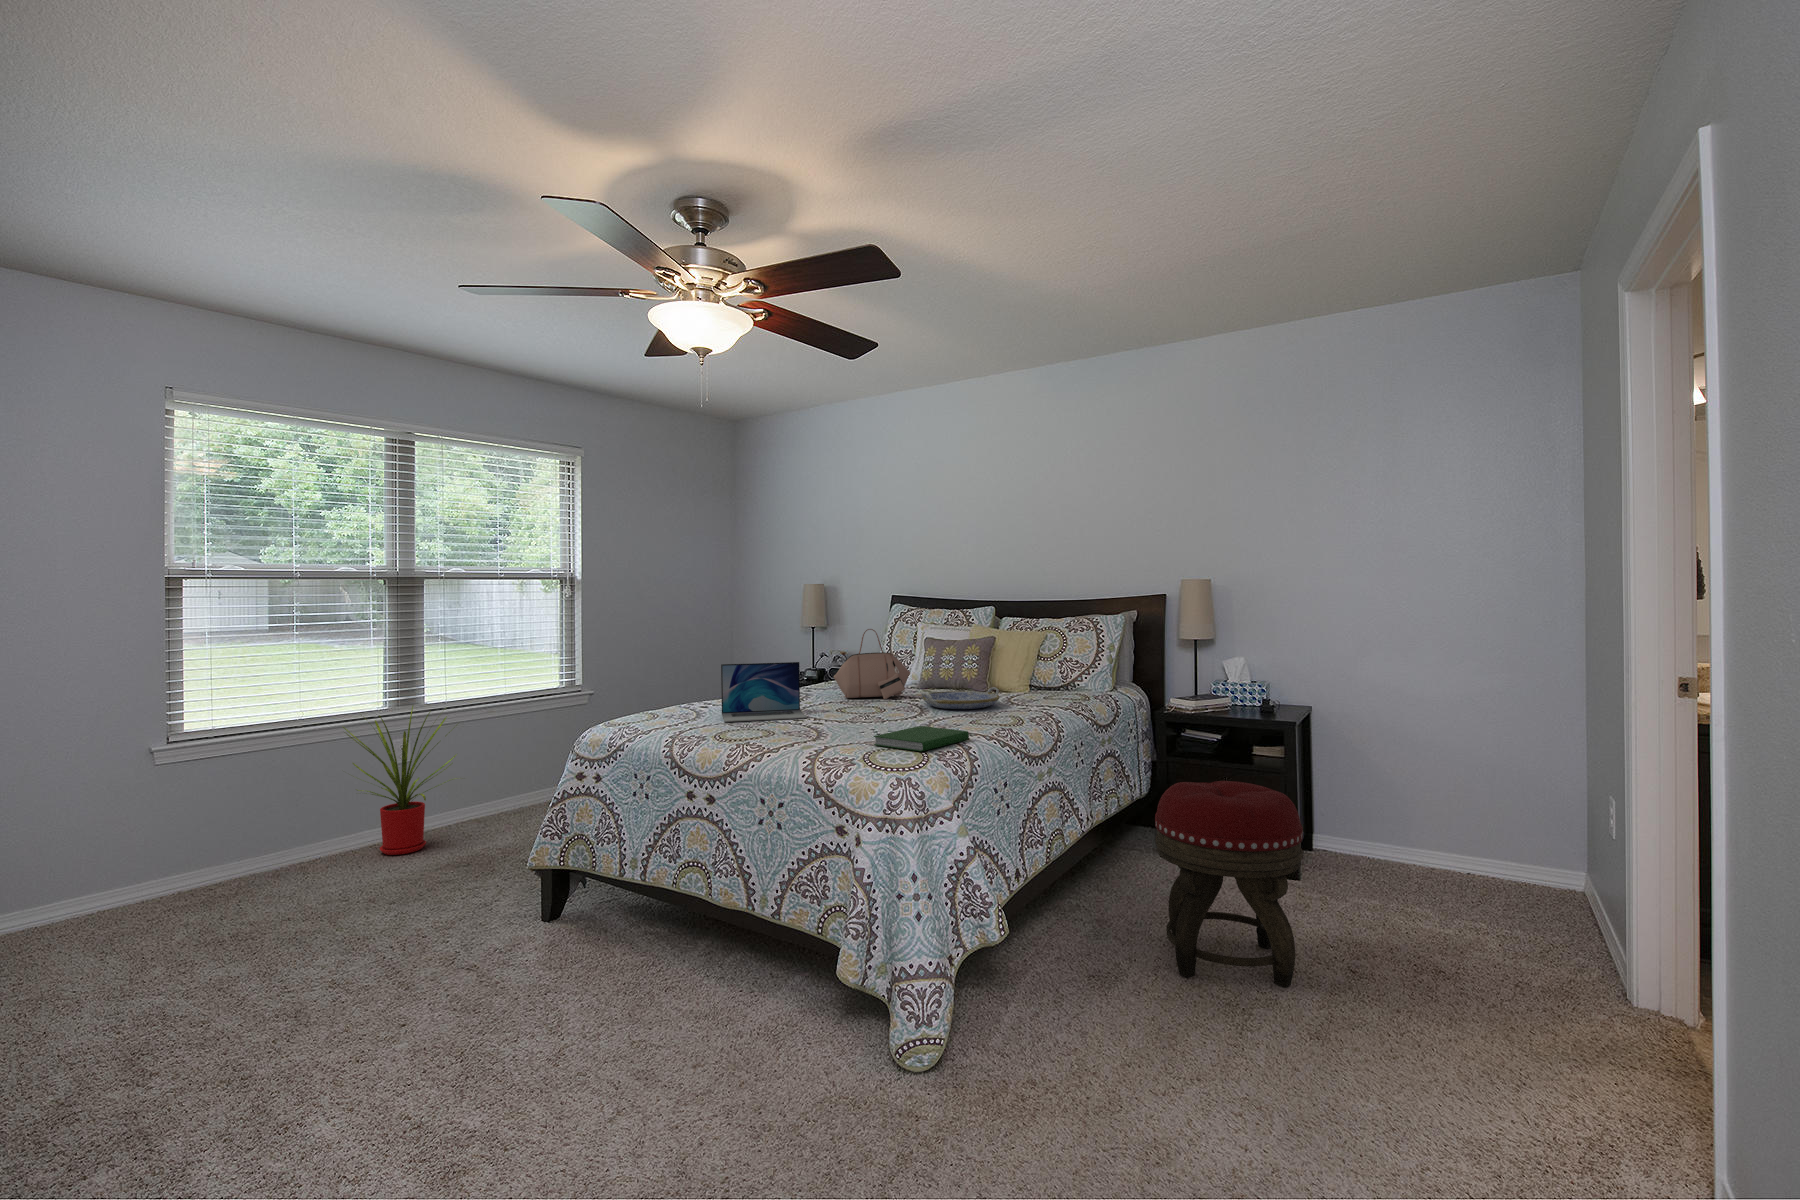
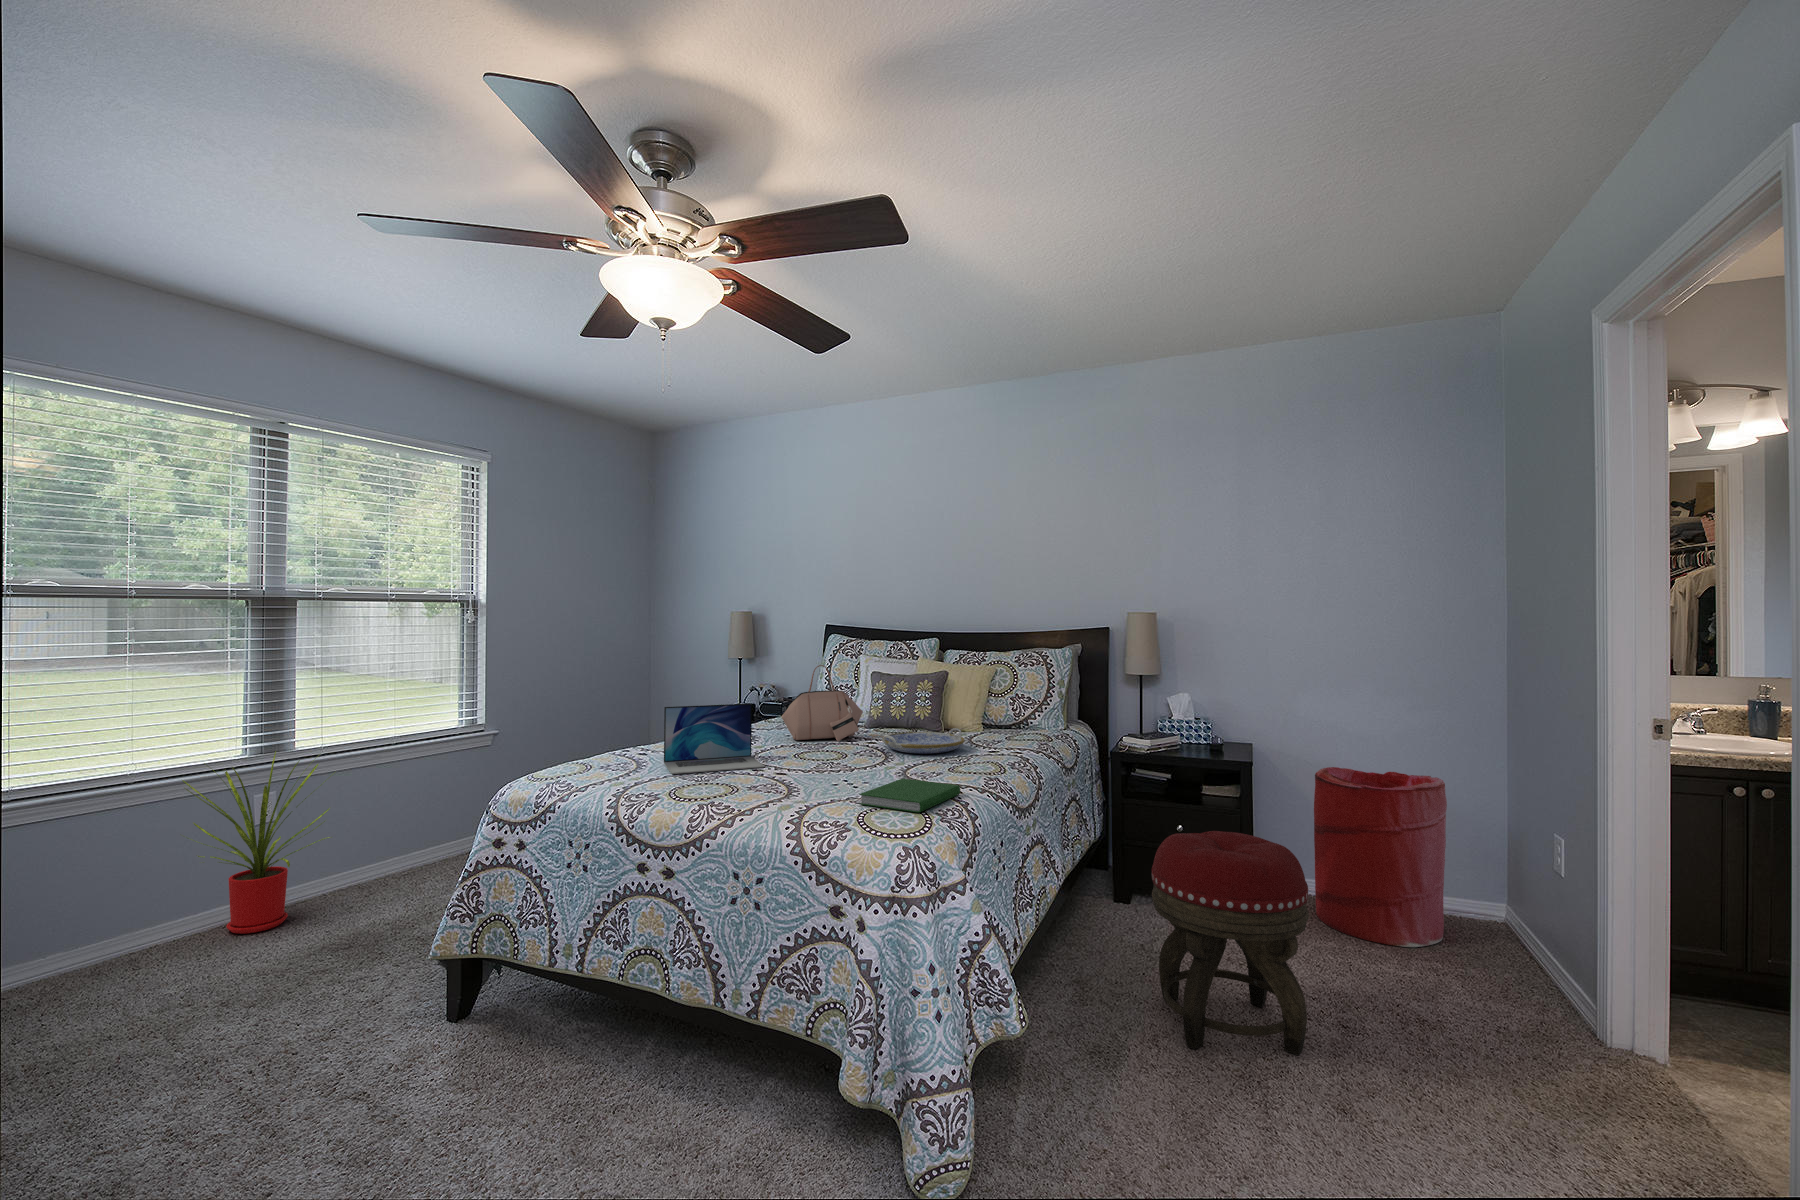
laundry hamper: none [1362,729,1498,908] -> present [1314,767,1447,947]

